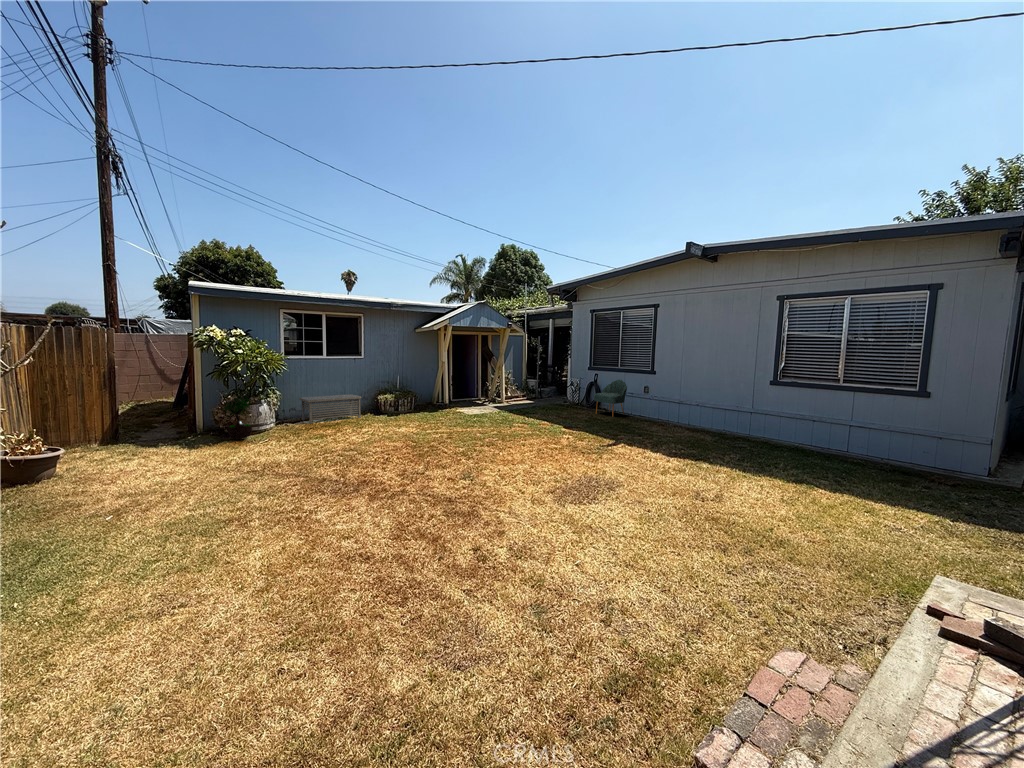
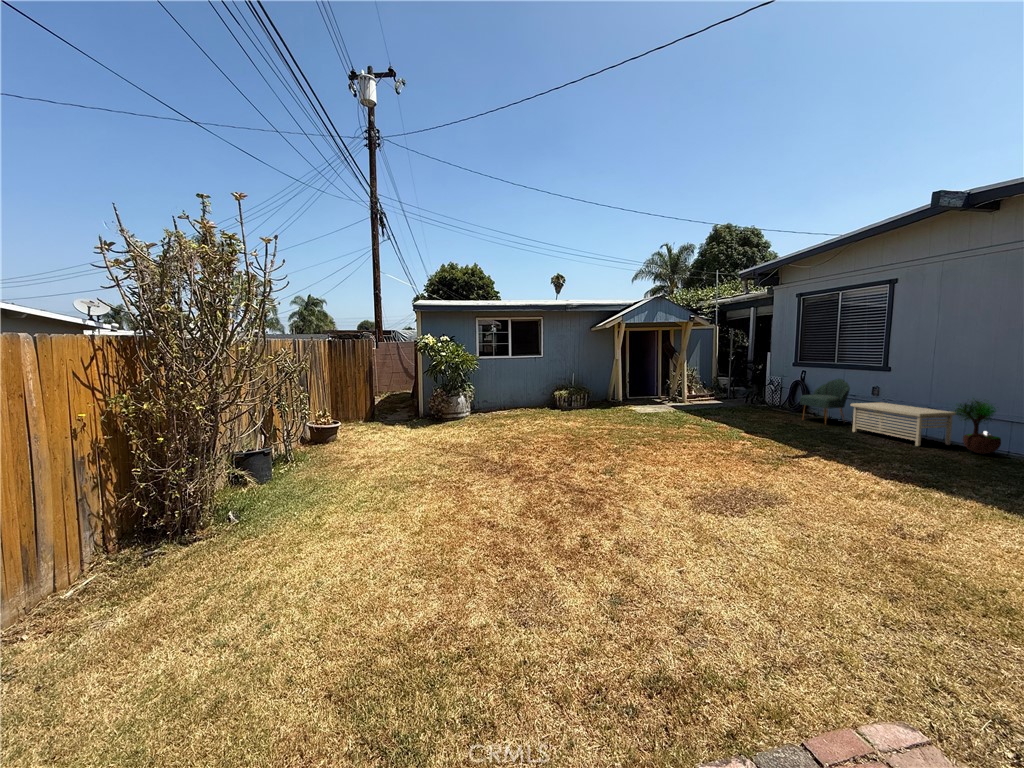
storage bench: present [299,394,362,424] -> present [851,402,955,446]
potted tree: present [222,398,252,440] -> present [955,400,1001,454]

